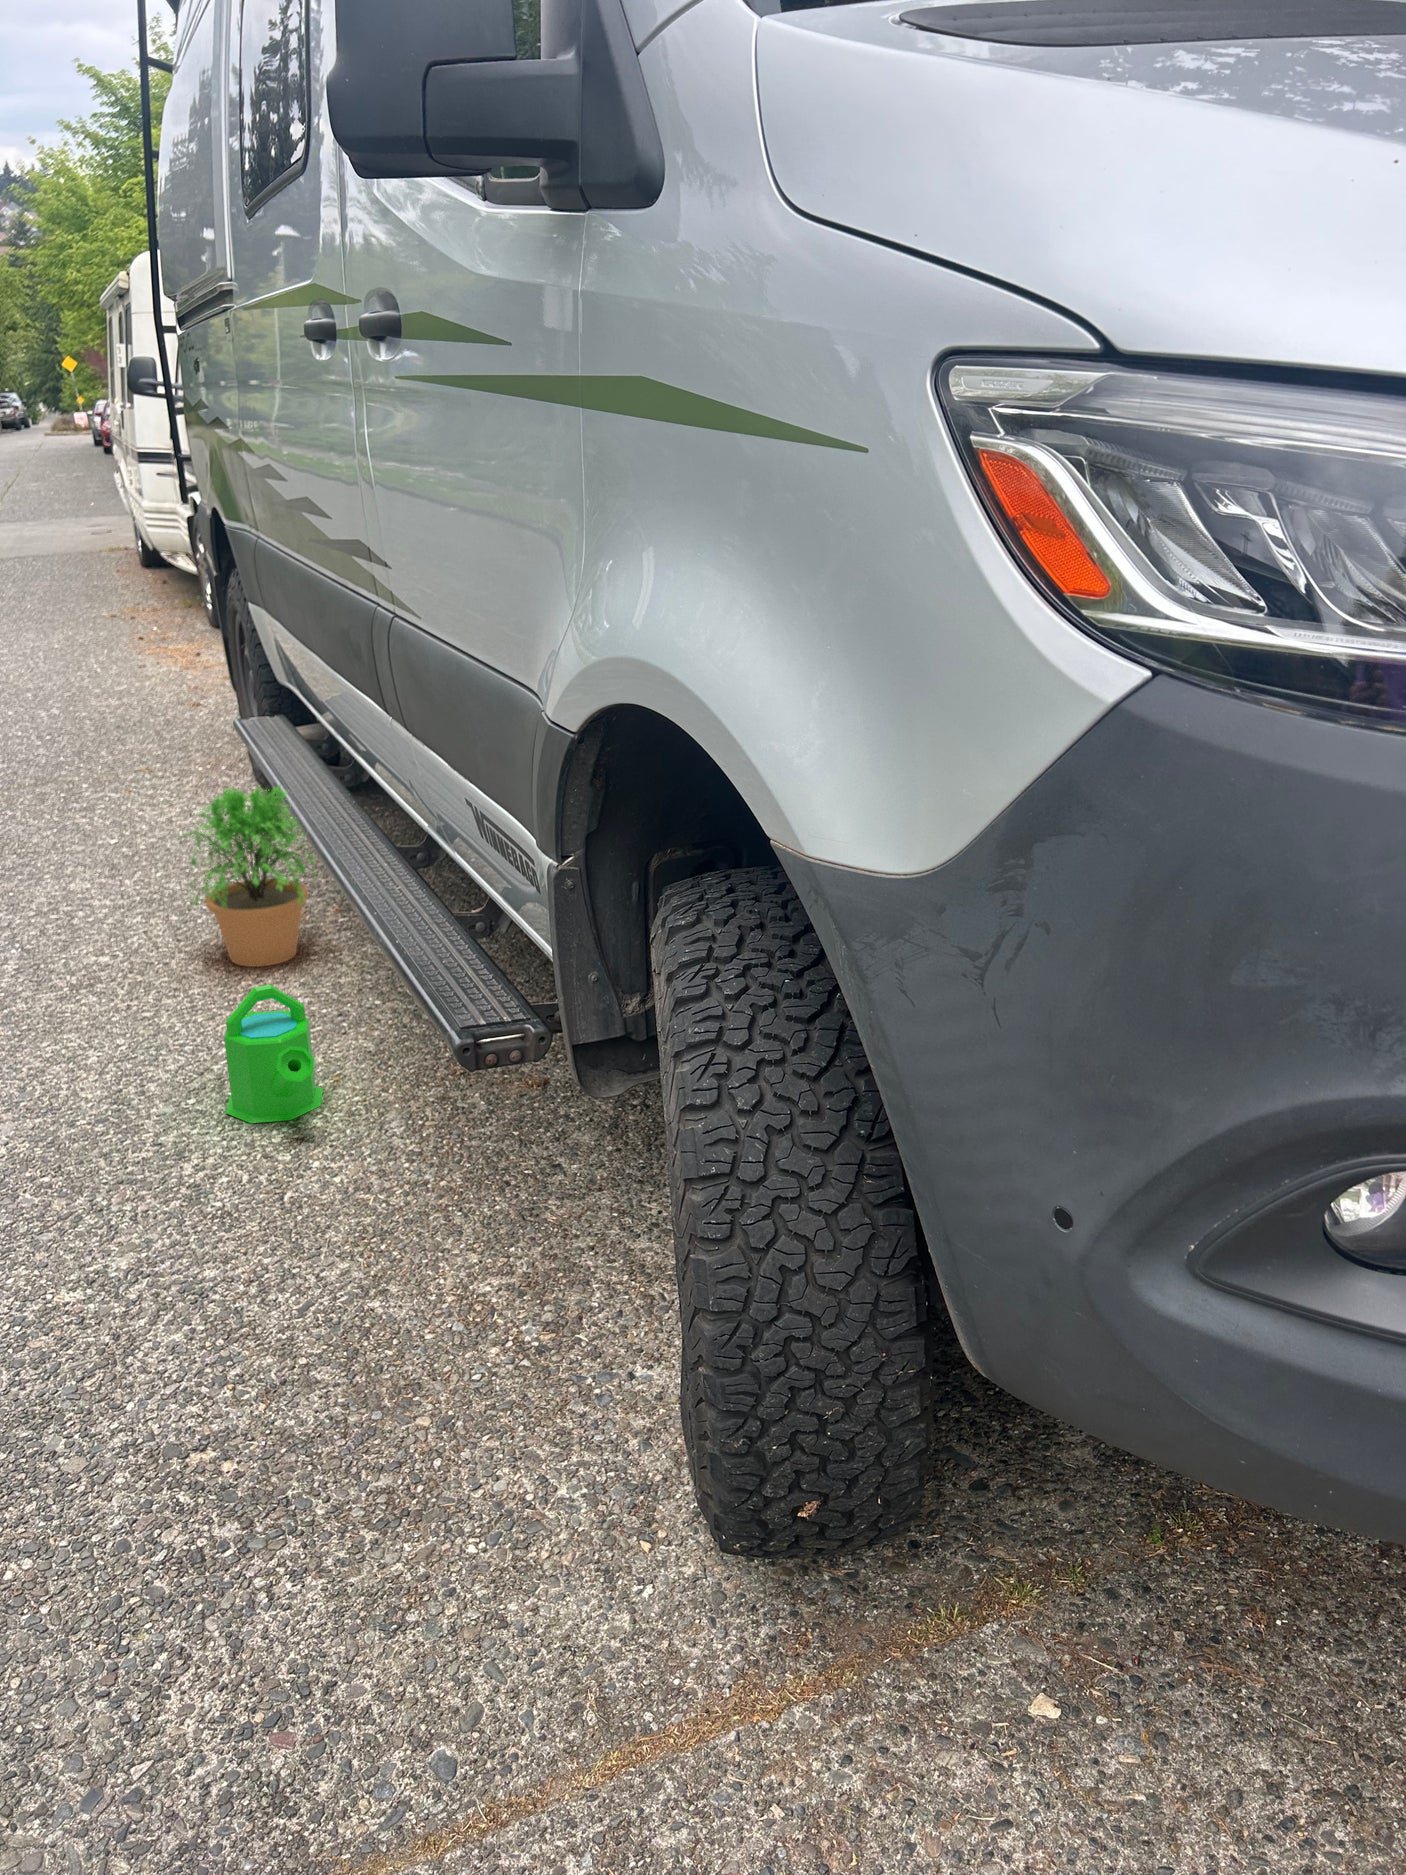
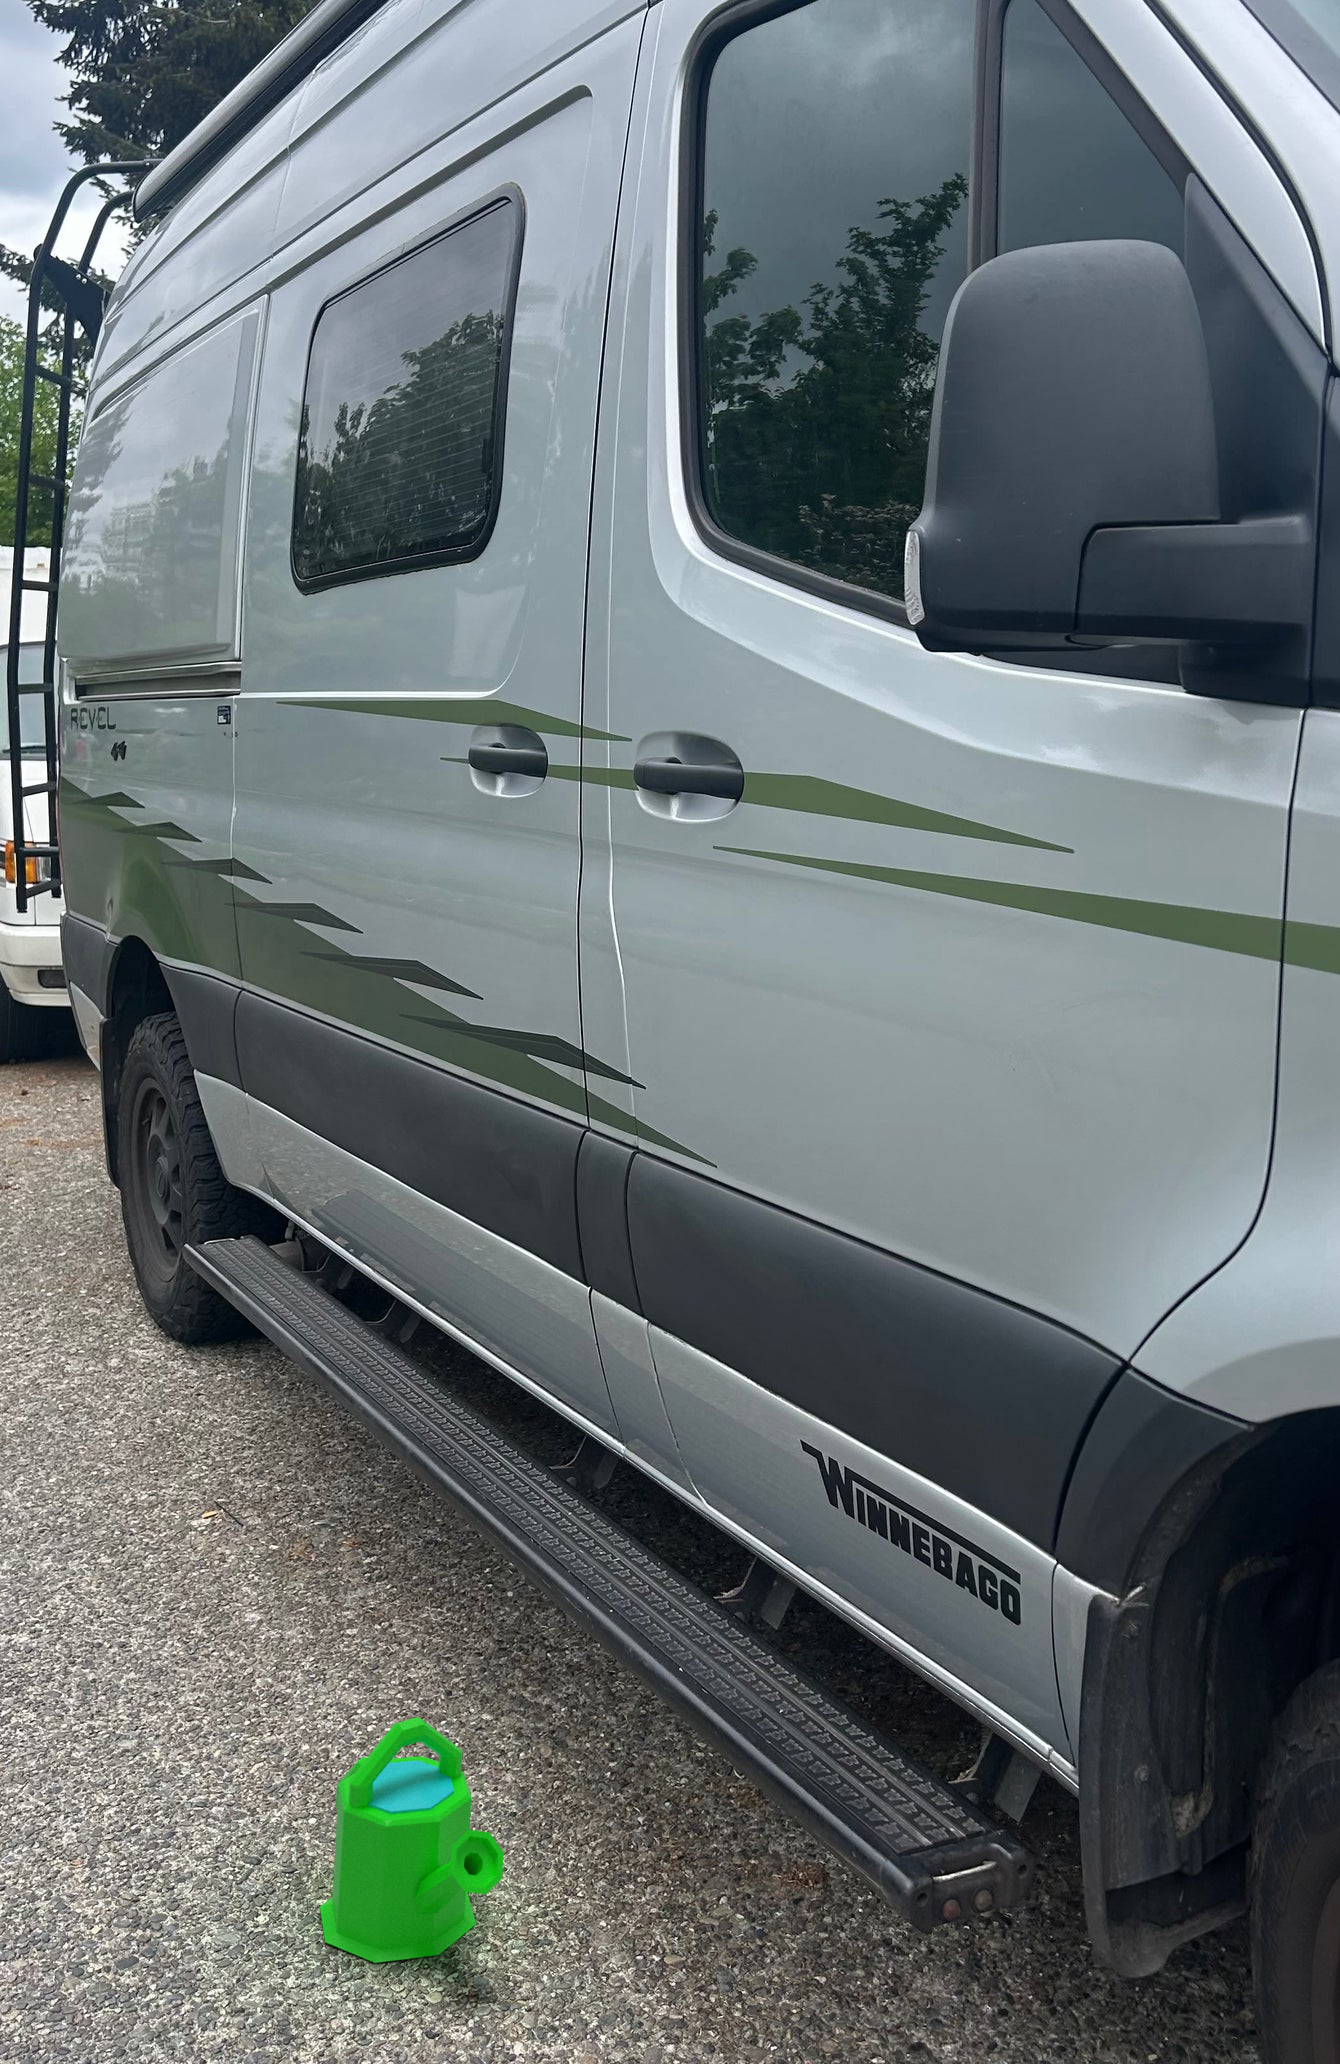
potted plant: present [186,785,317,967] -> none [161,1359,398,1650]

